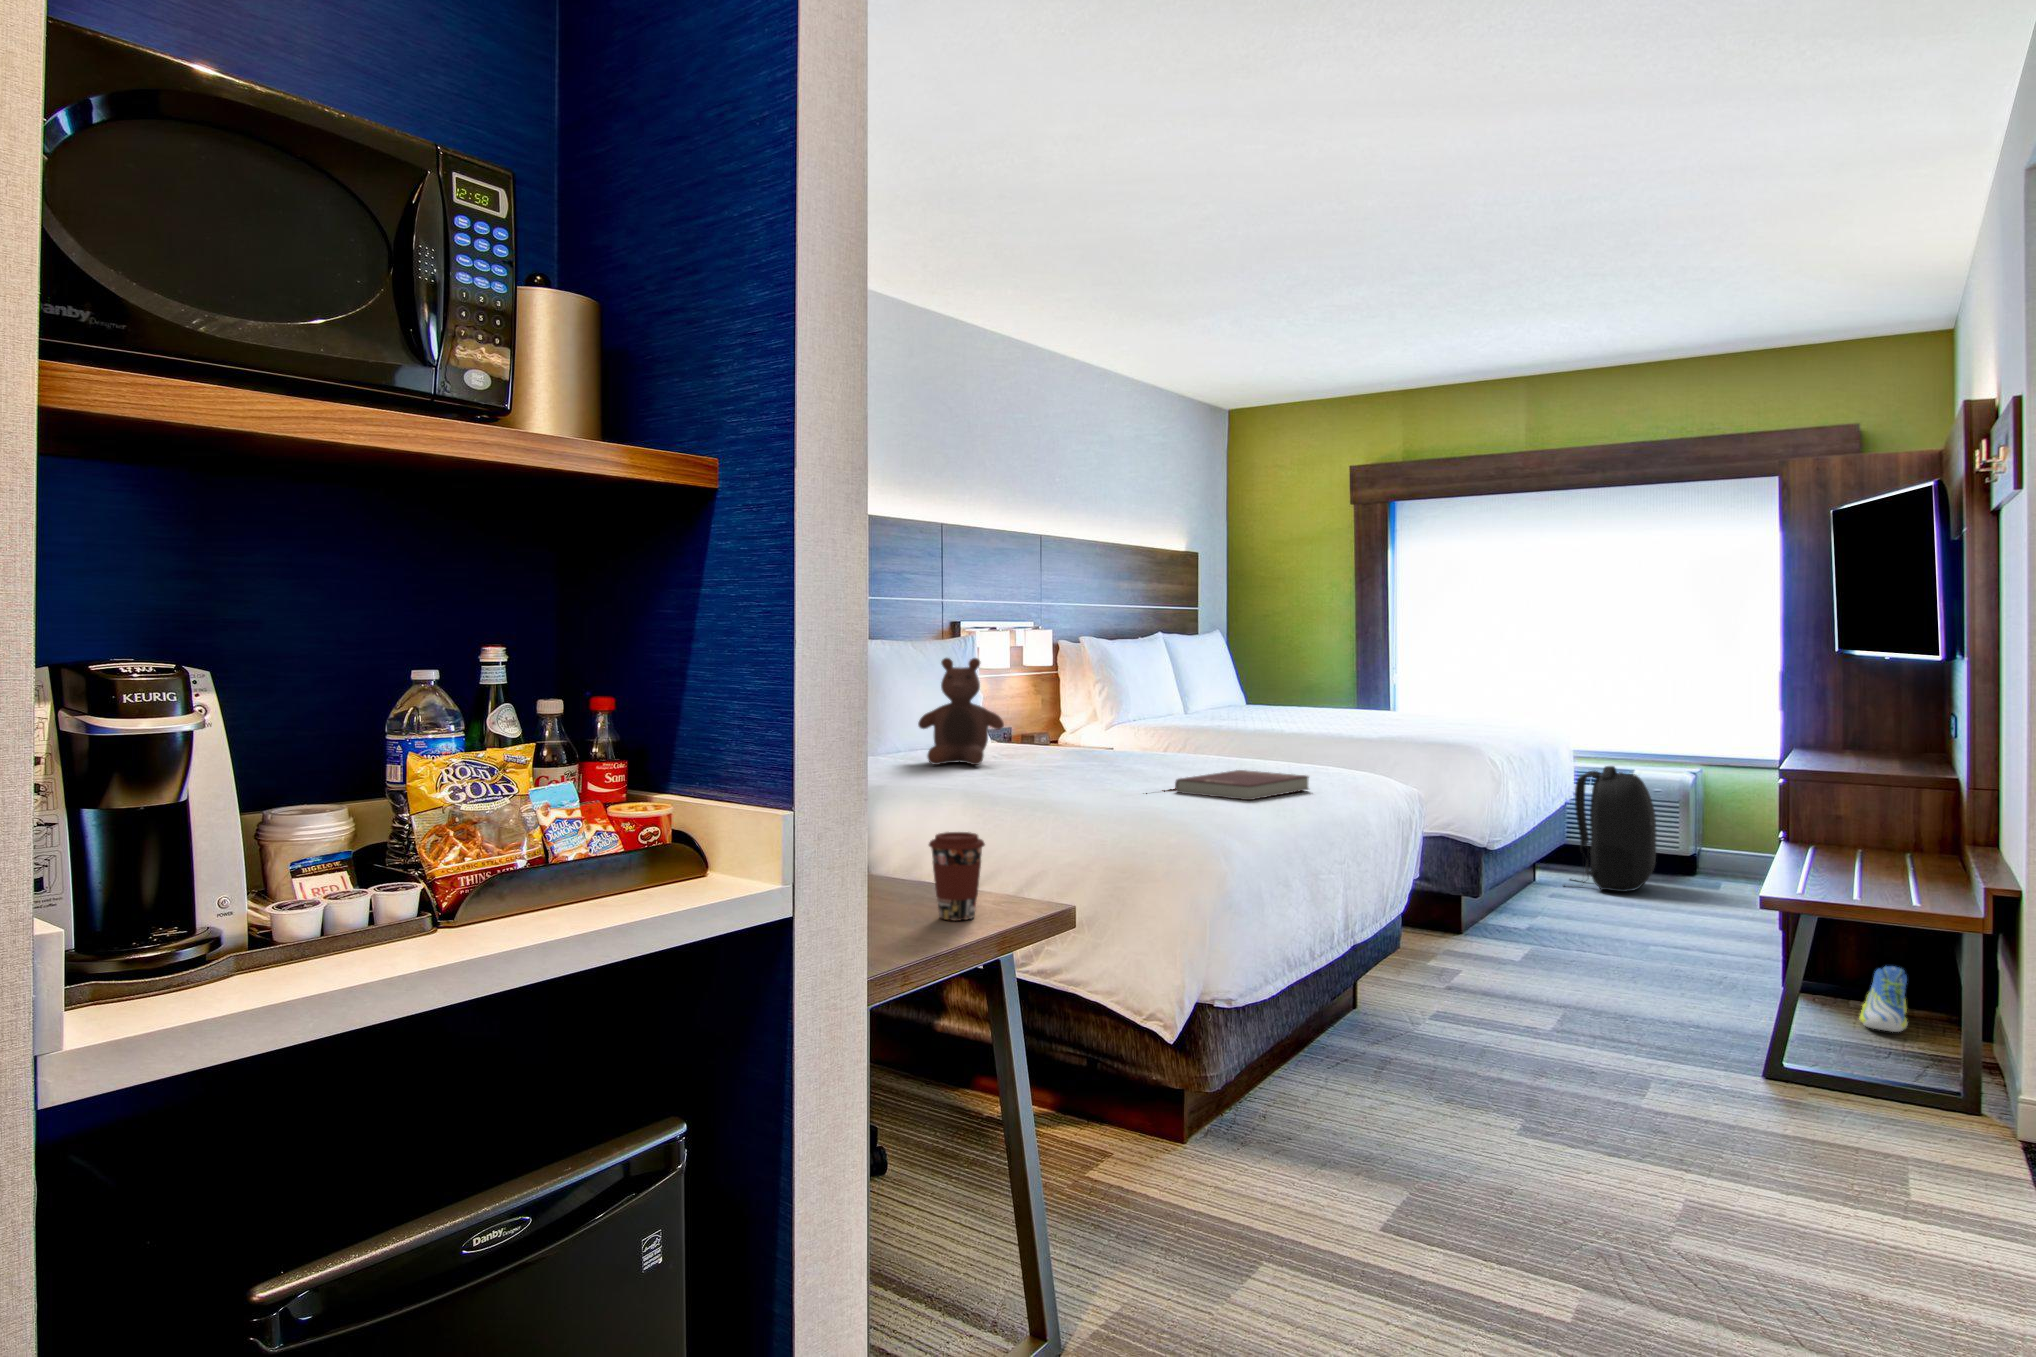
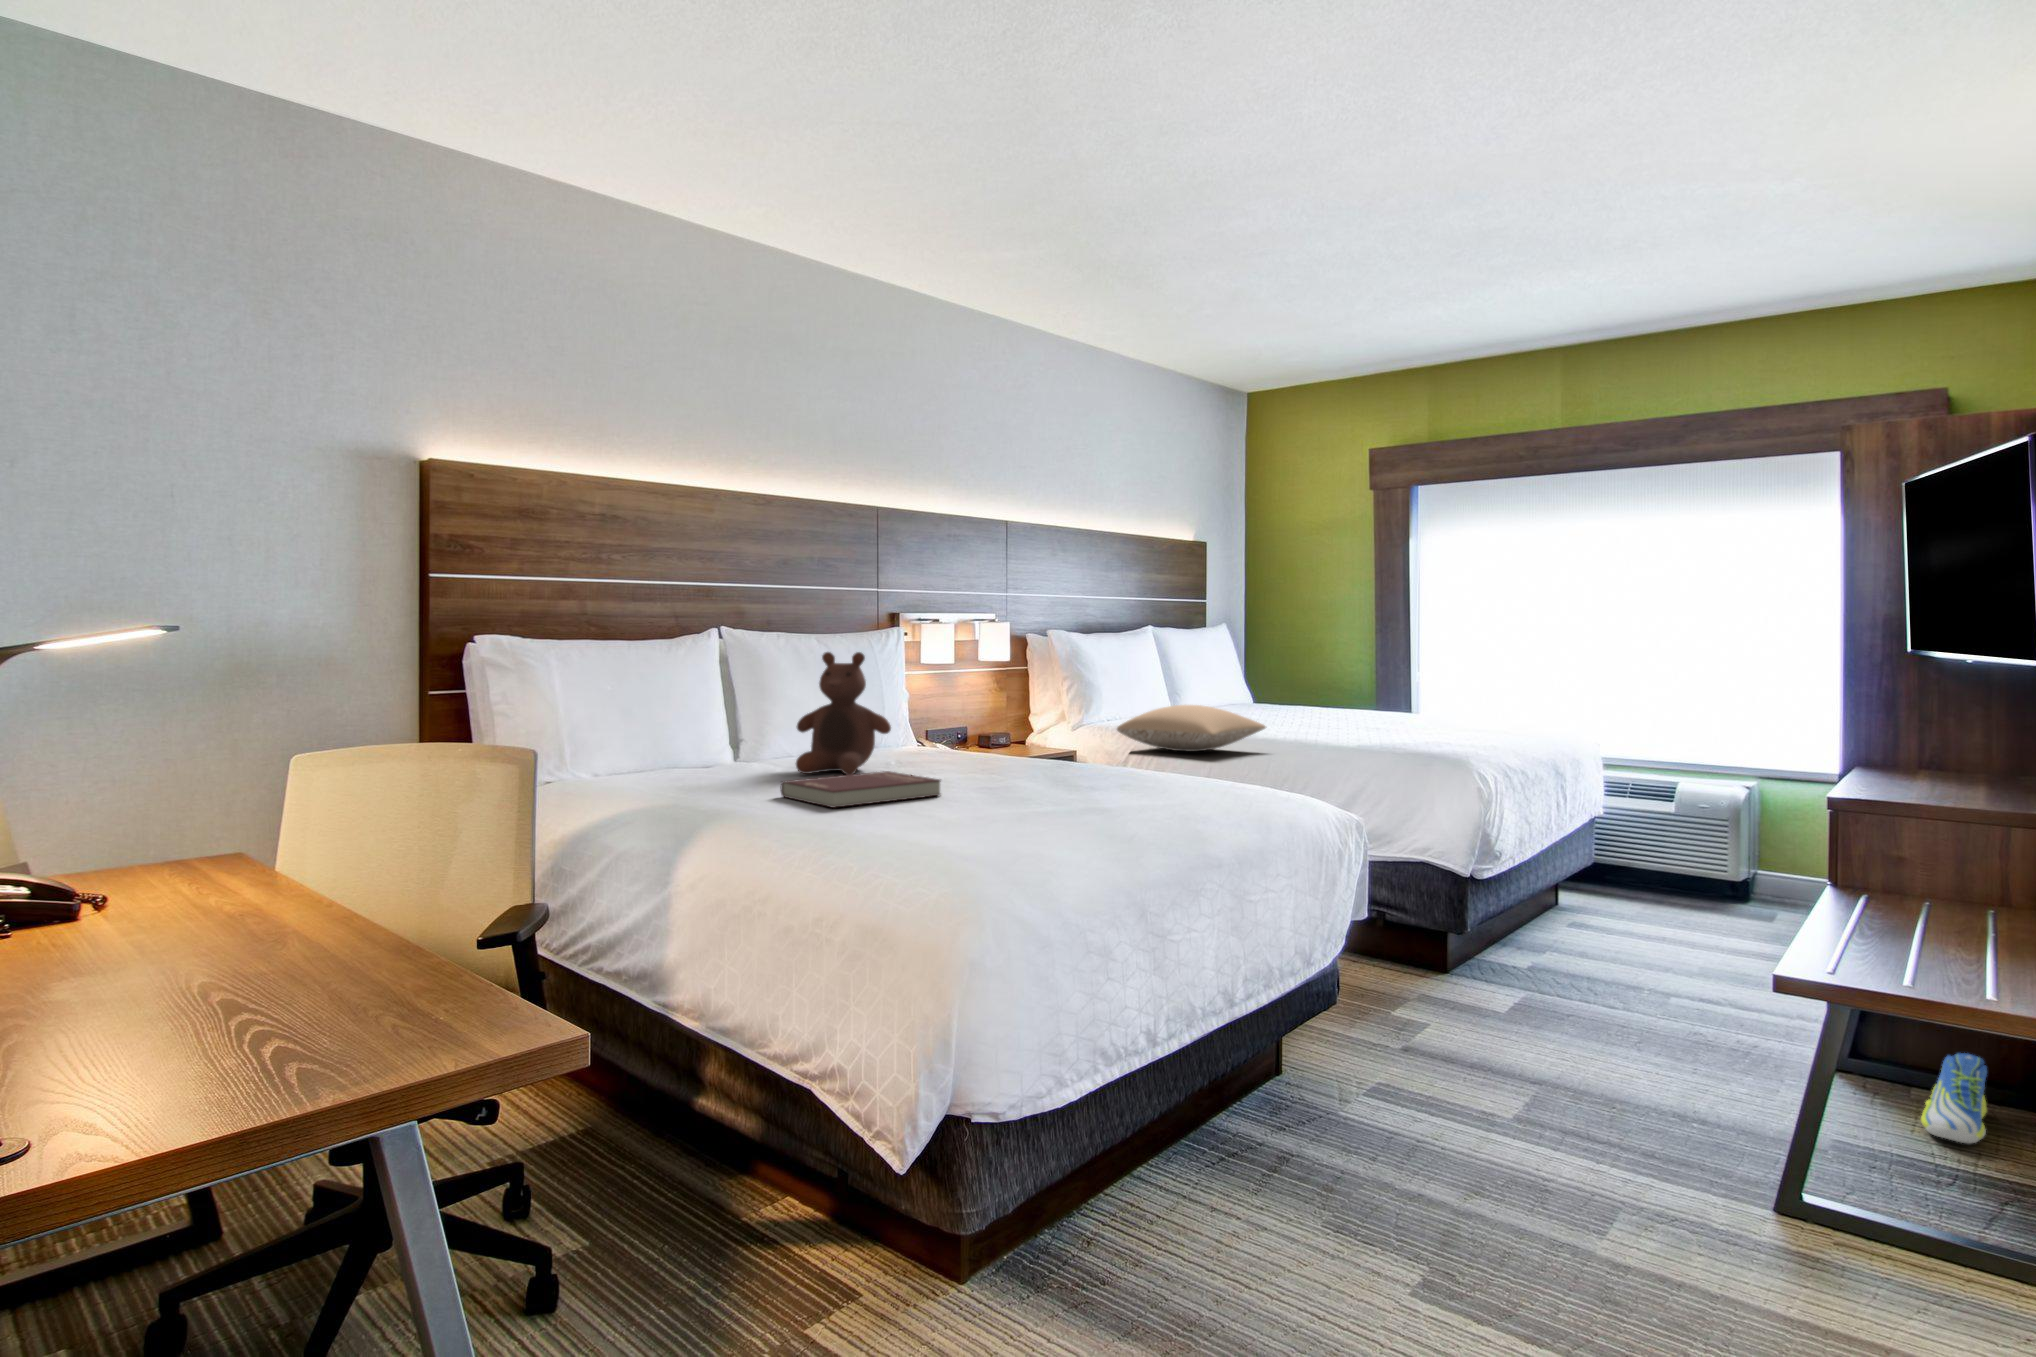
pillow: none [1164,704,1293,745] -> present [1117,705,1266,751]
backpack: present [1575,766,1656,892] -> none [1586,779,1696,924]
book: present [1175,770,1309,800] -> present [780,771,941,808]
coffee cup: present [929,832,985,921] -> none [256,926,362,1073]

